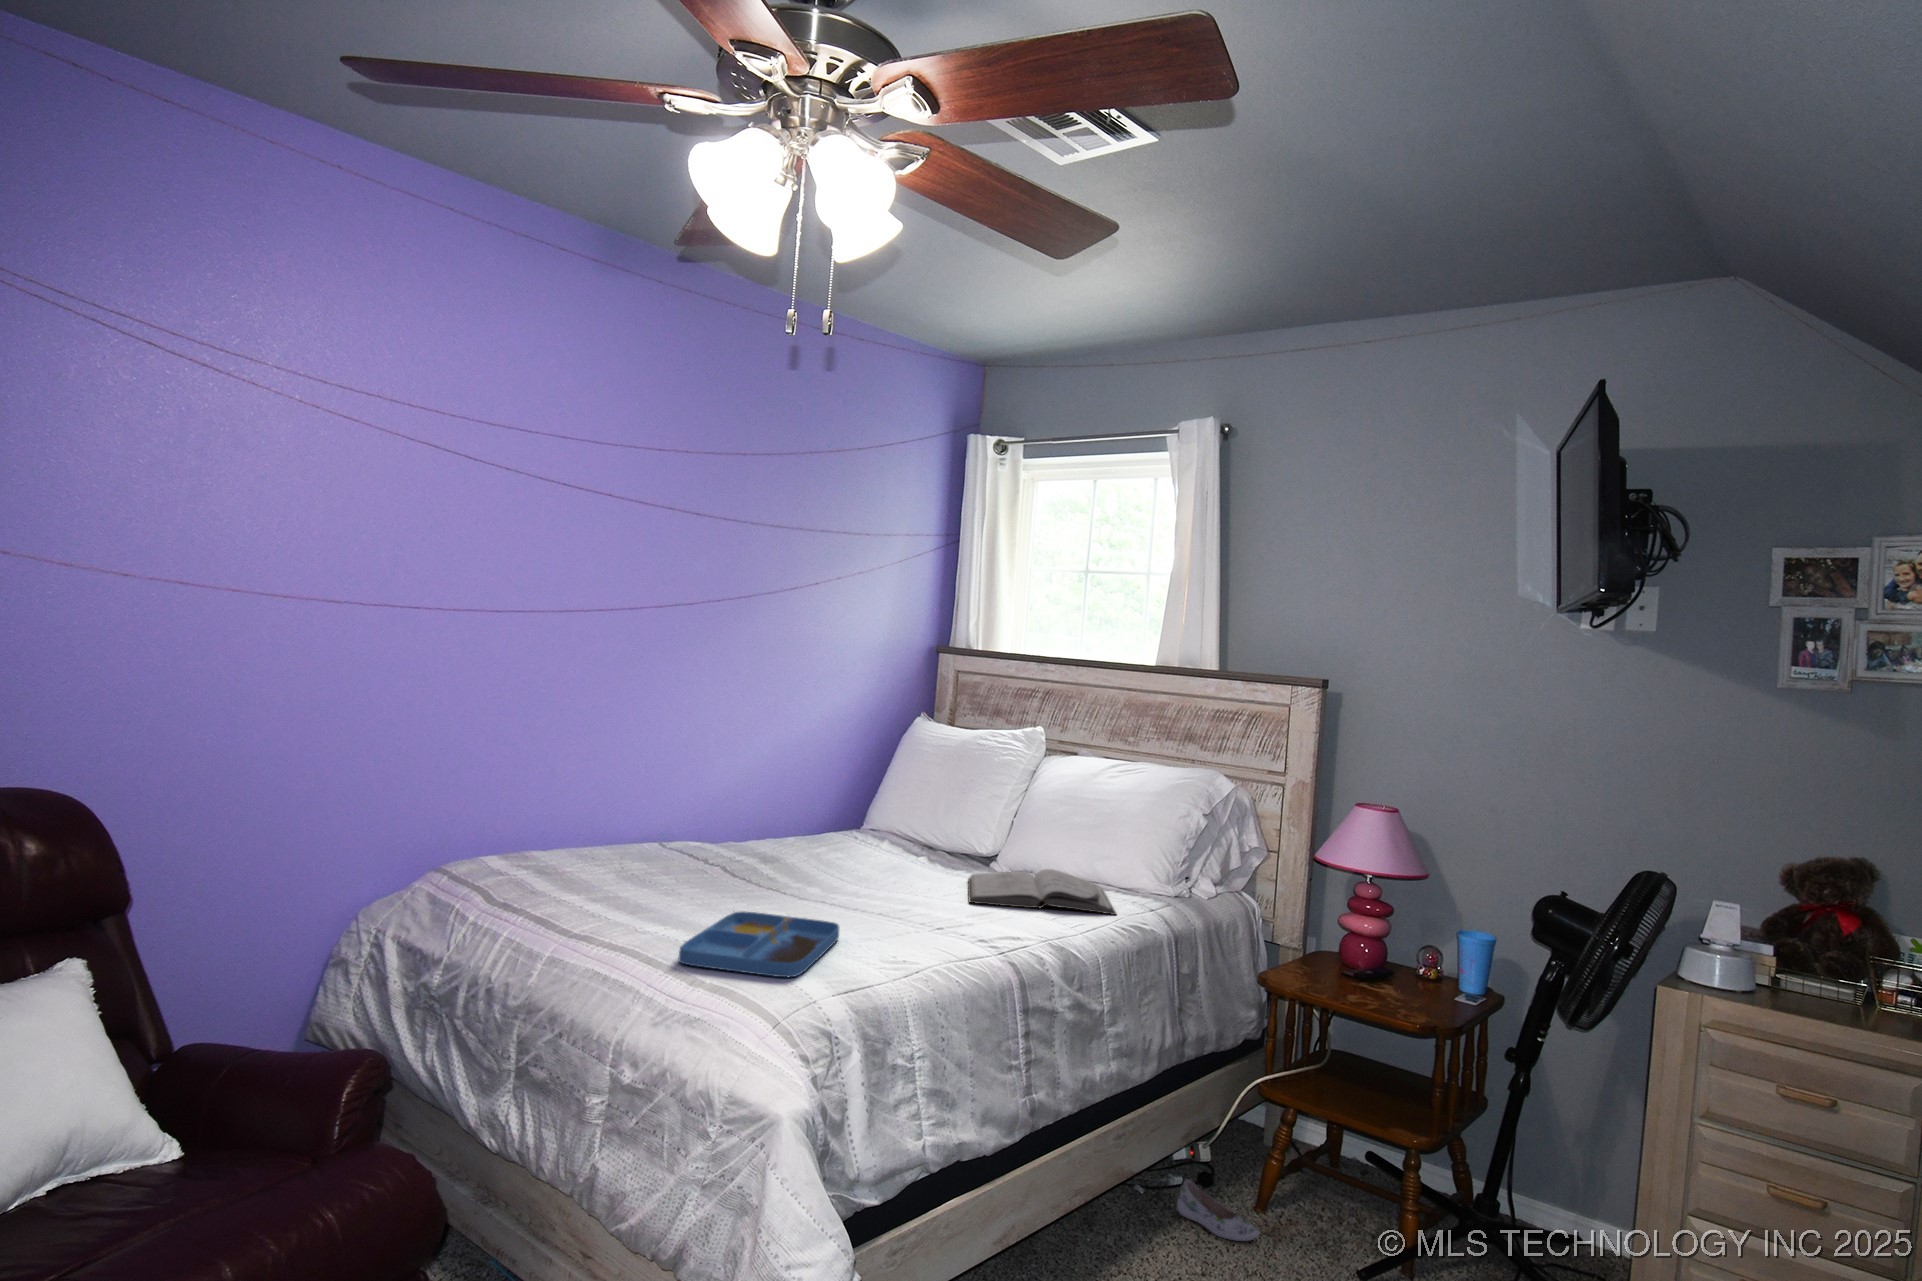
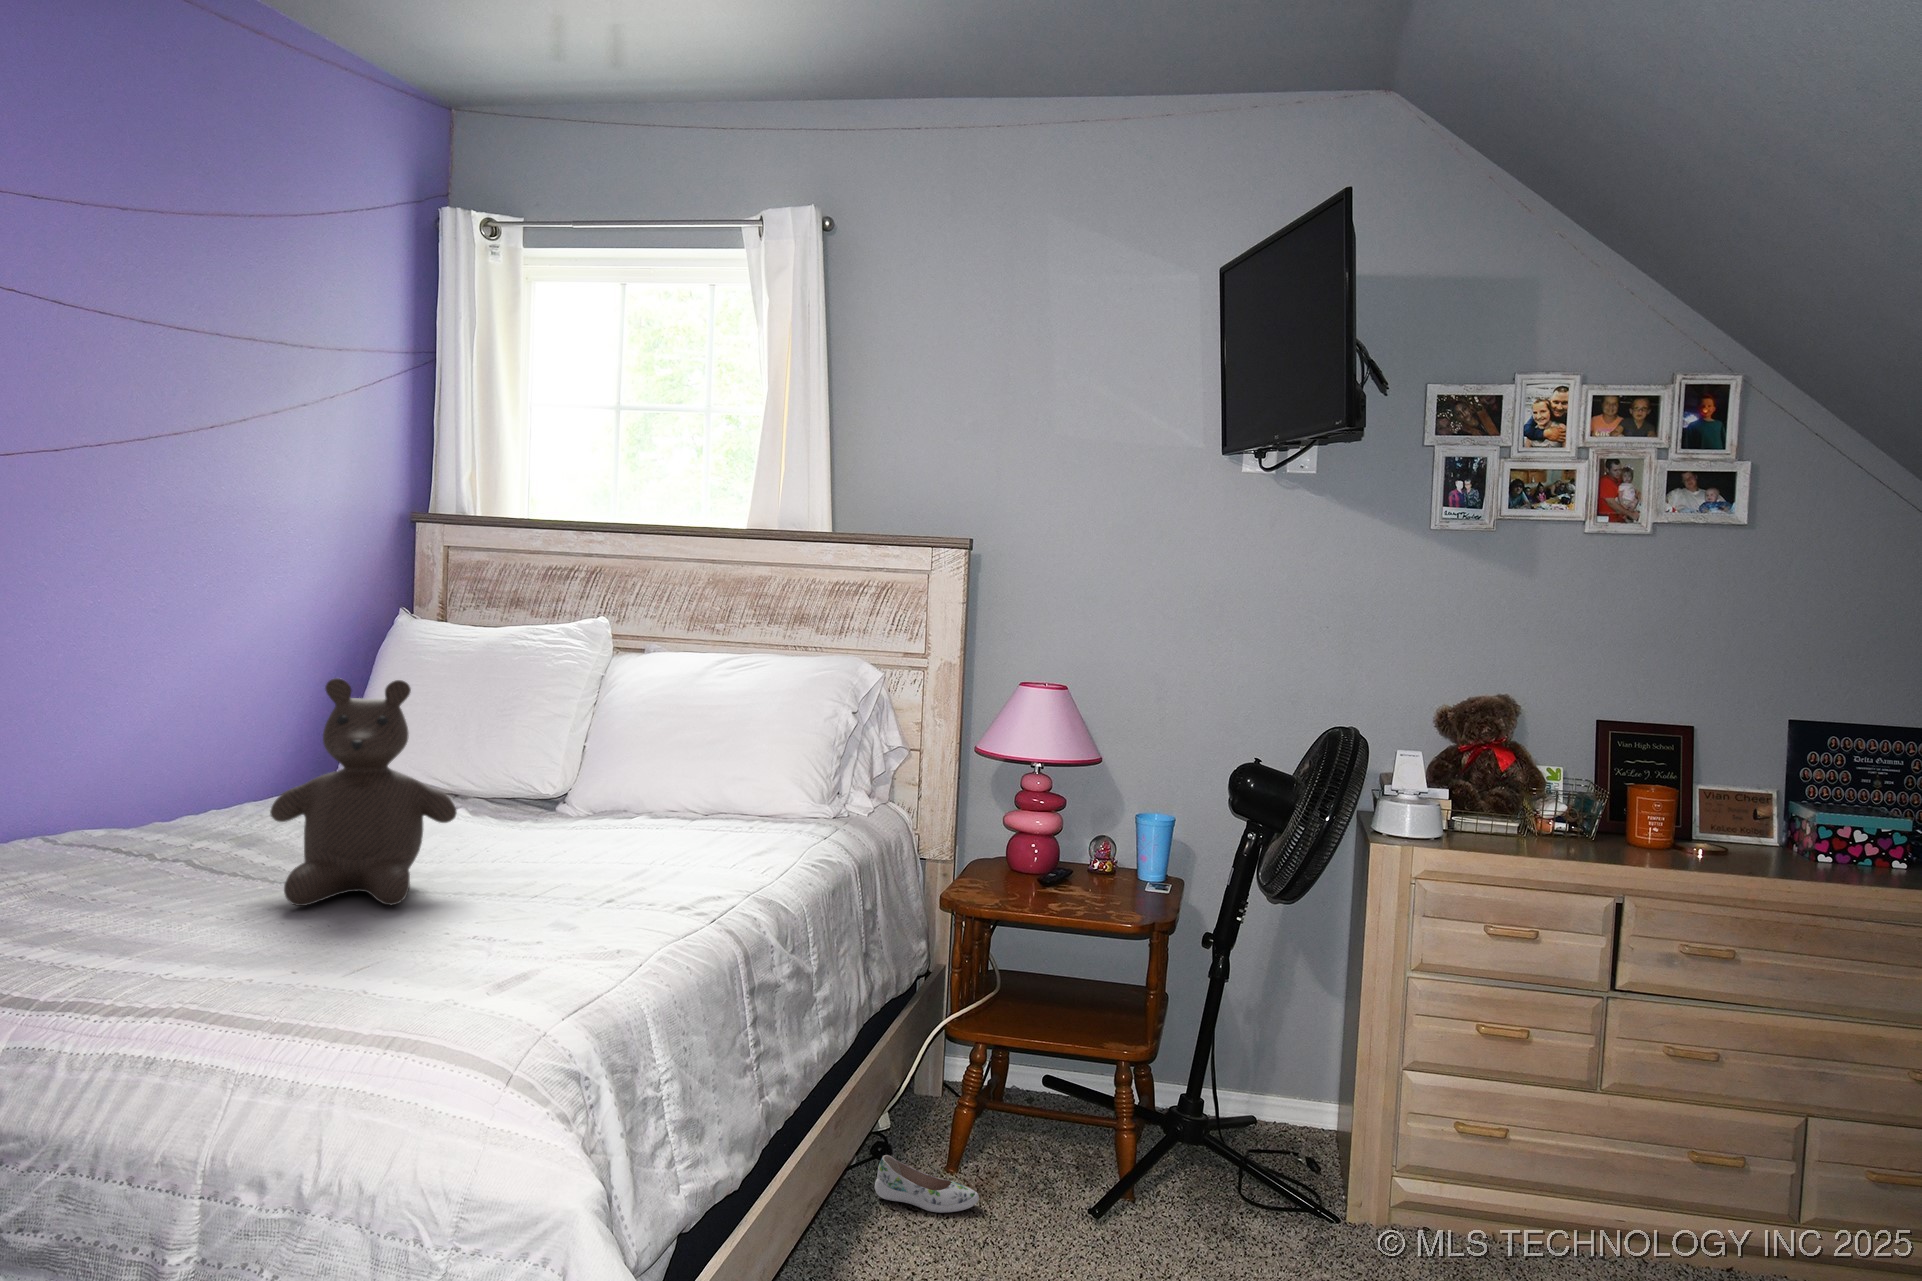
teddy bear: none [751,757,868,912] -> present [270,678,457,906]
book: present [968,869,1116,915] -> none [557,802,786,860]
tray: present [678,912,839,977] -> none [260,915,477,1017]

